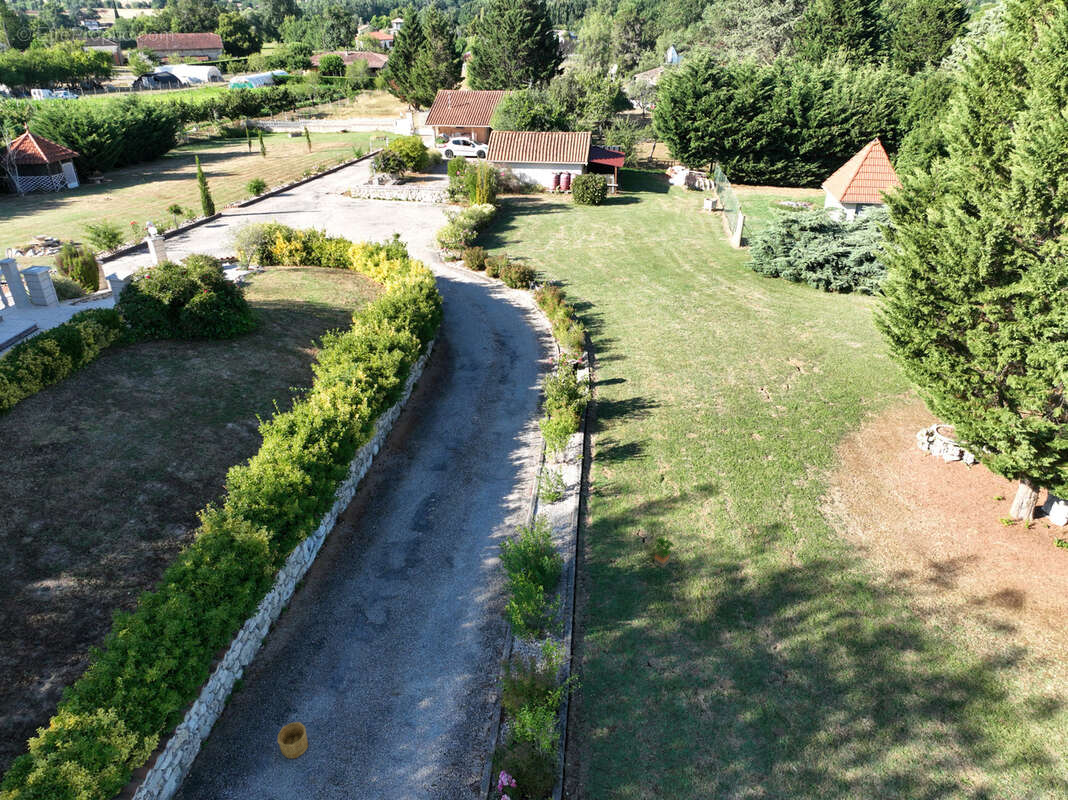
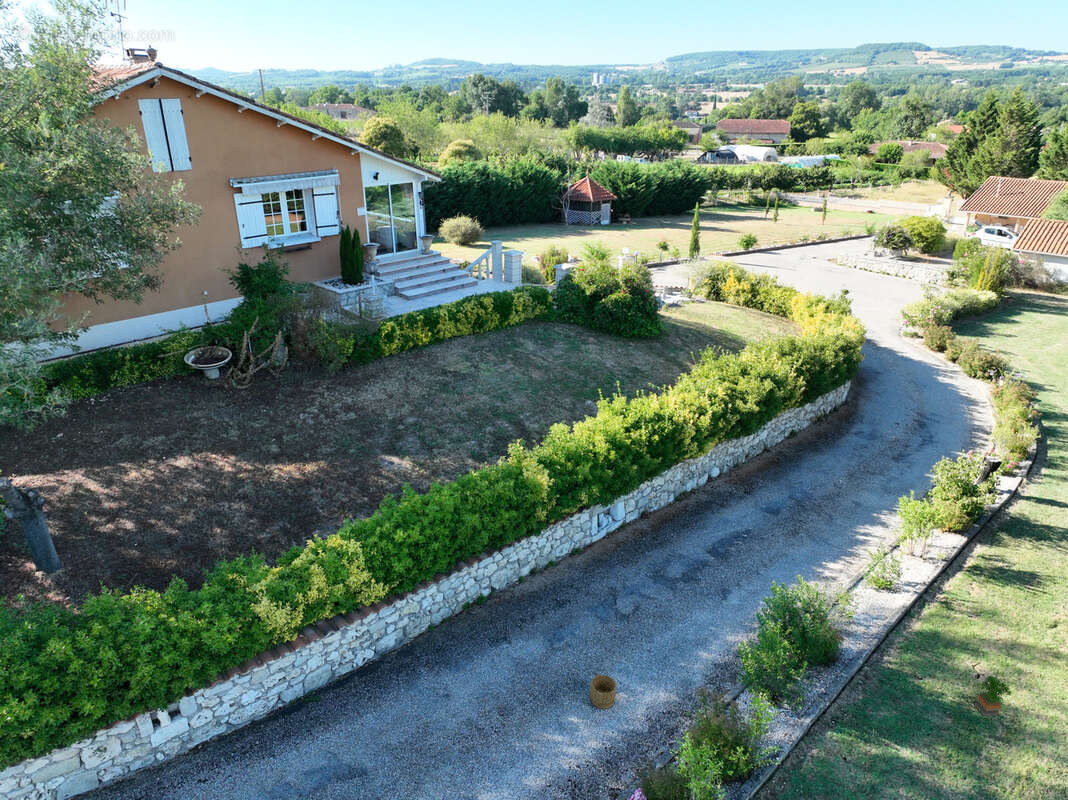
wooden bucket: present [278,722,308,758] -> present [590,675,617,709]

